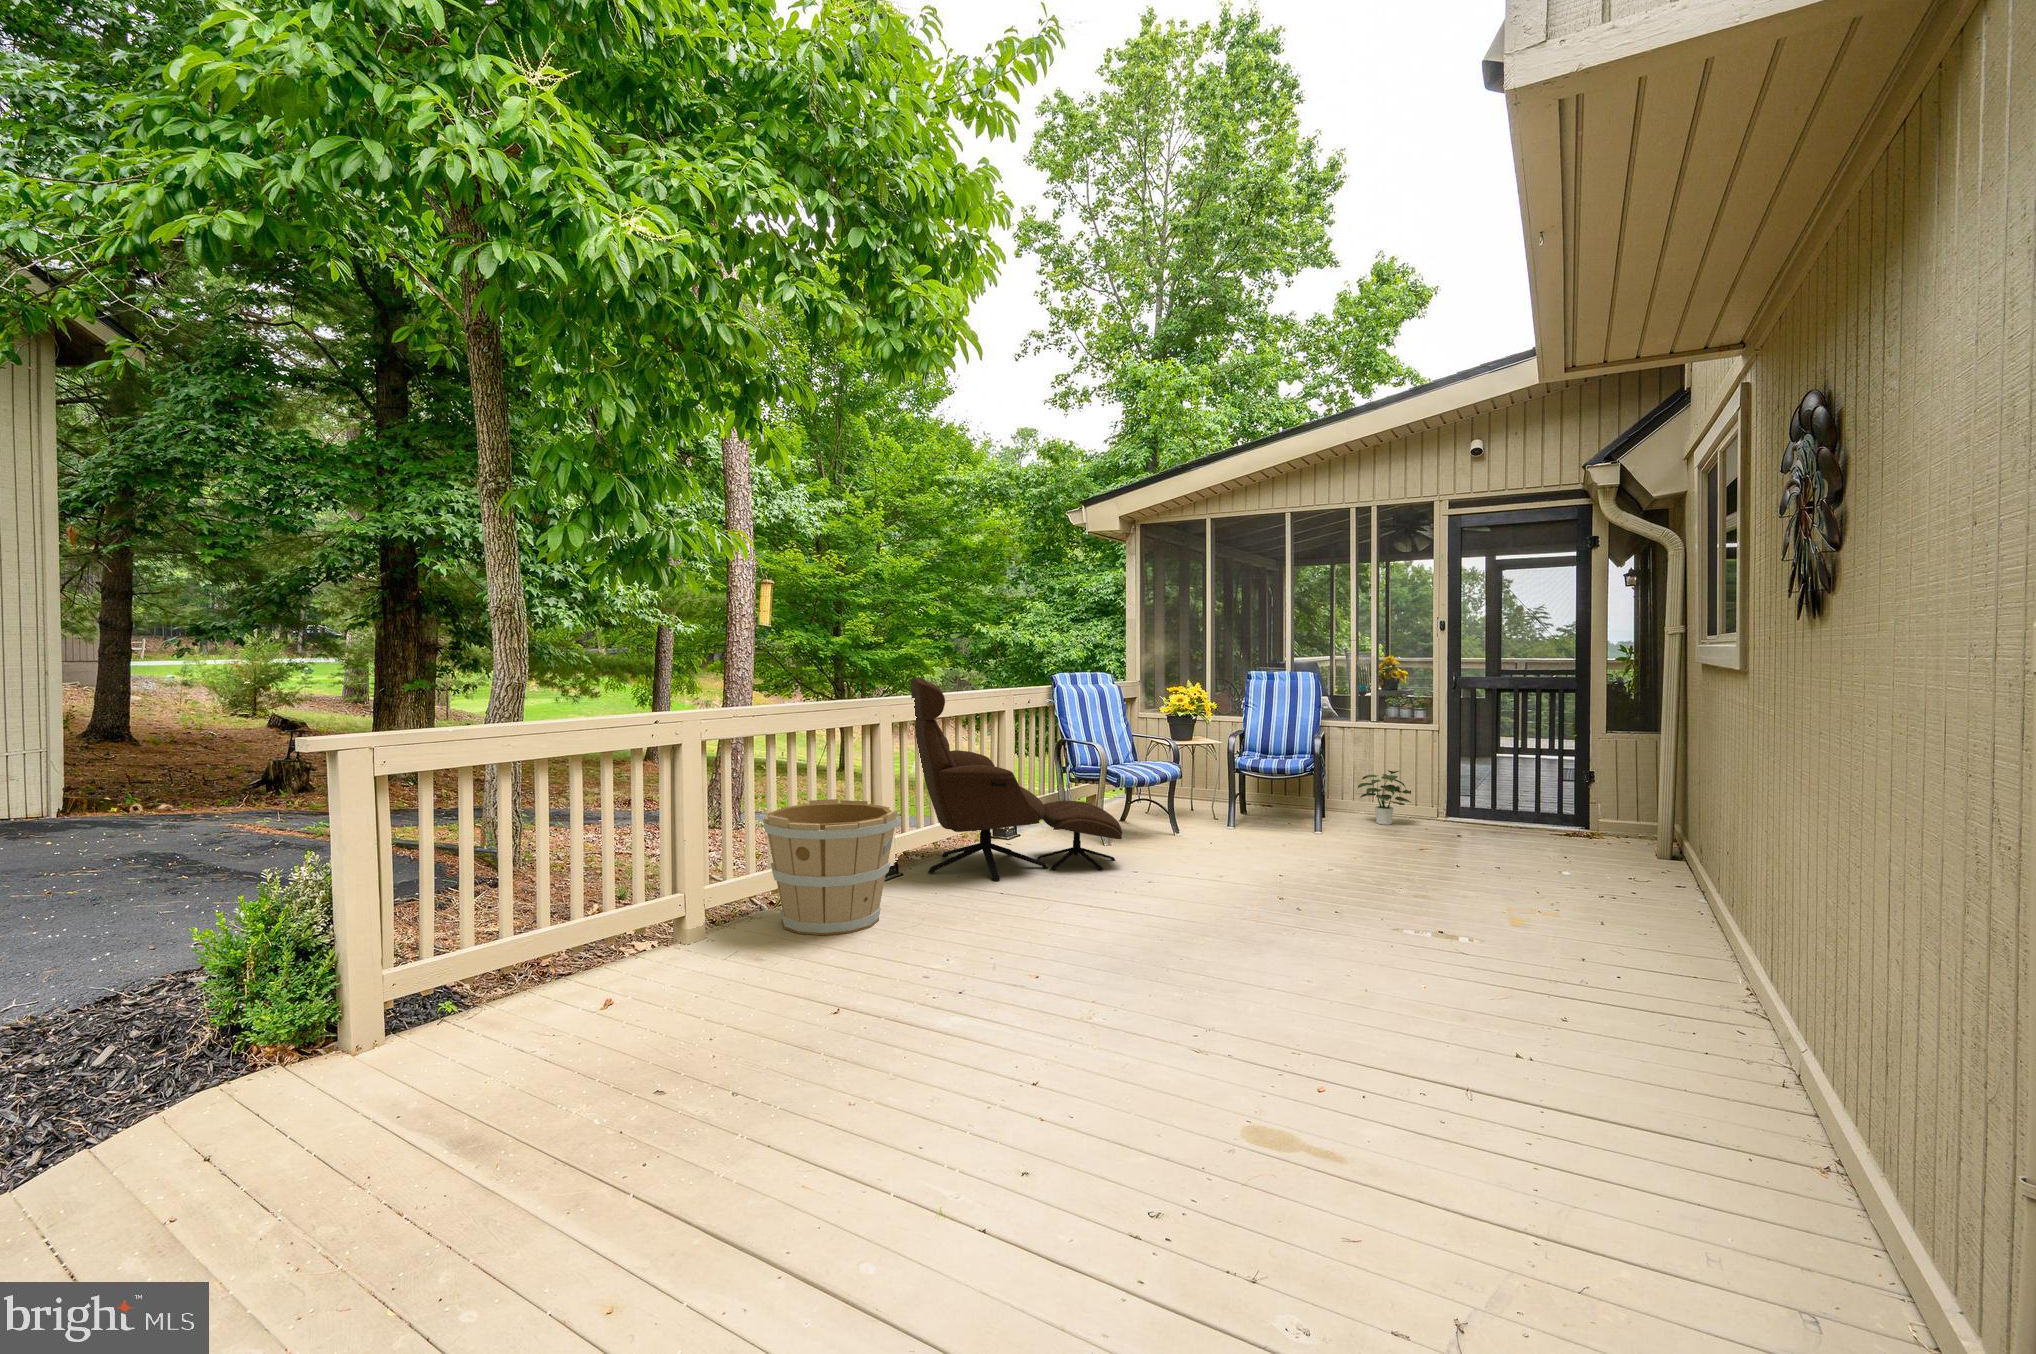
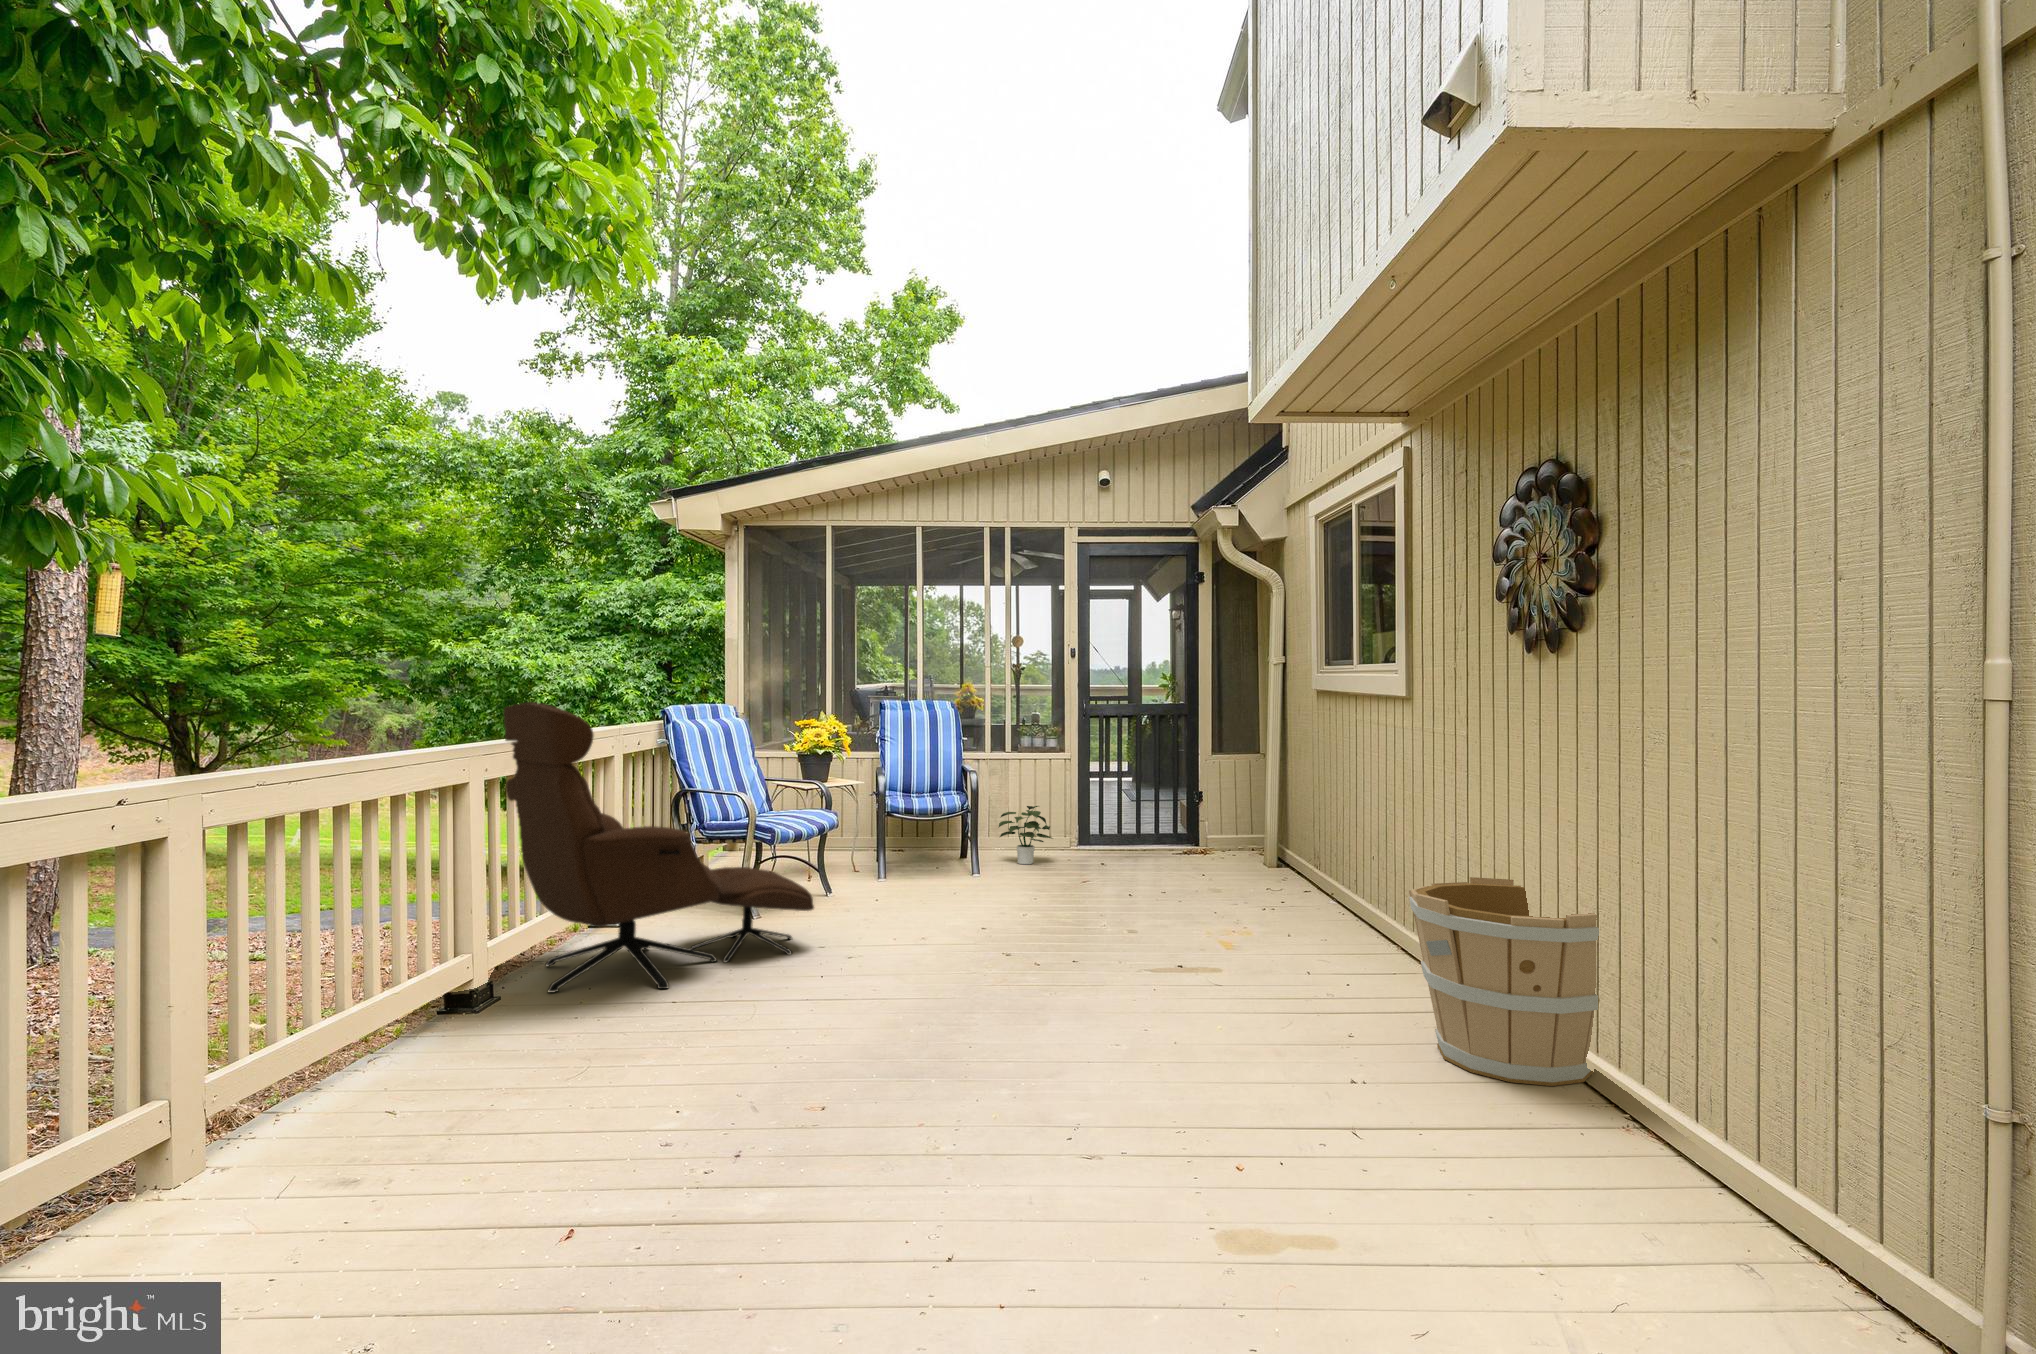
wooden bucket: present [763,799,898,935] -> present [1409,877,1599,1086]

